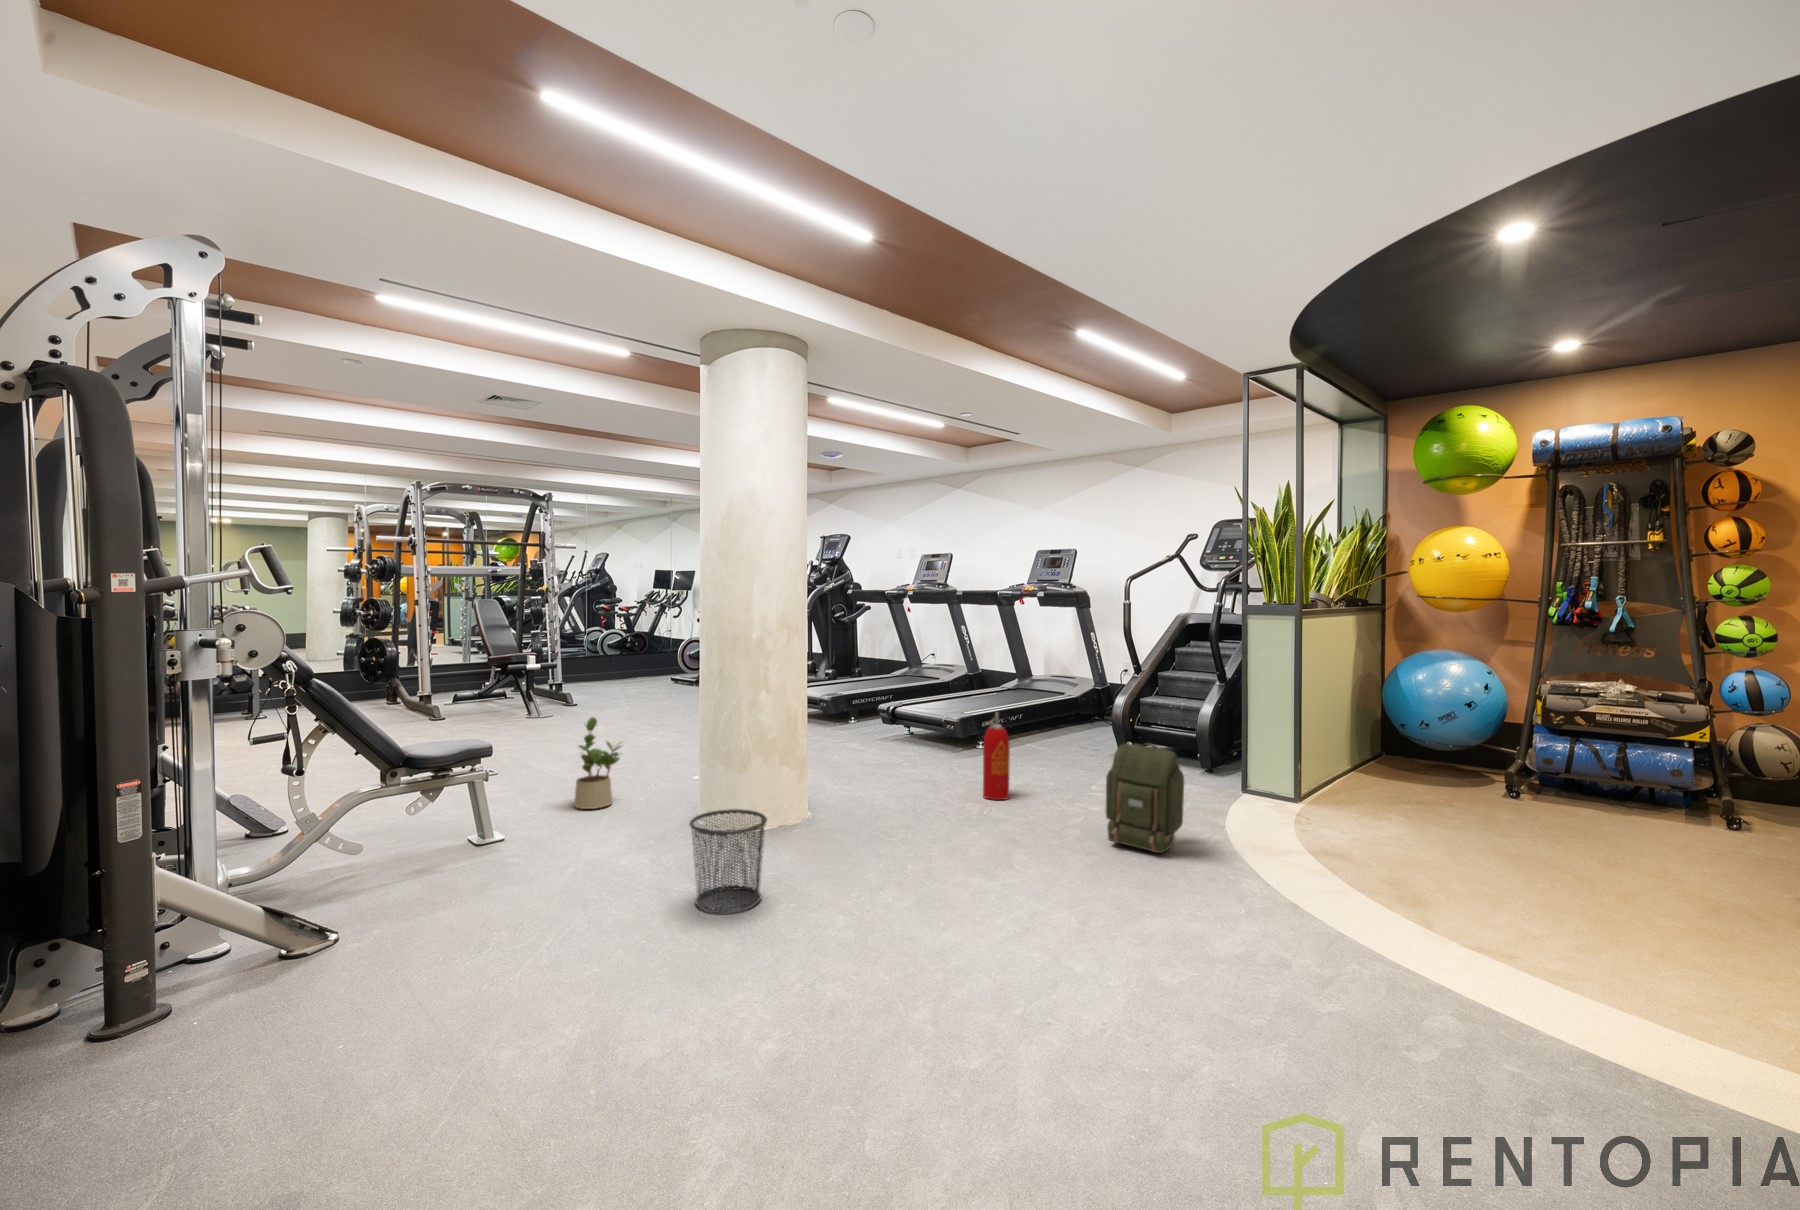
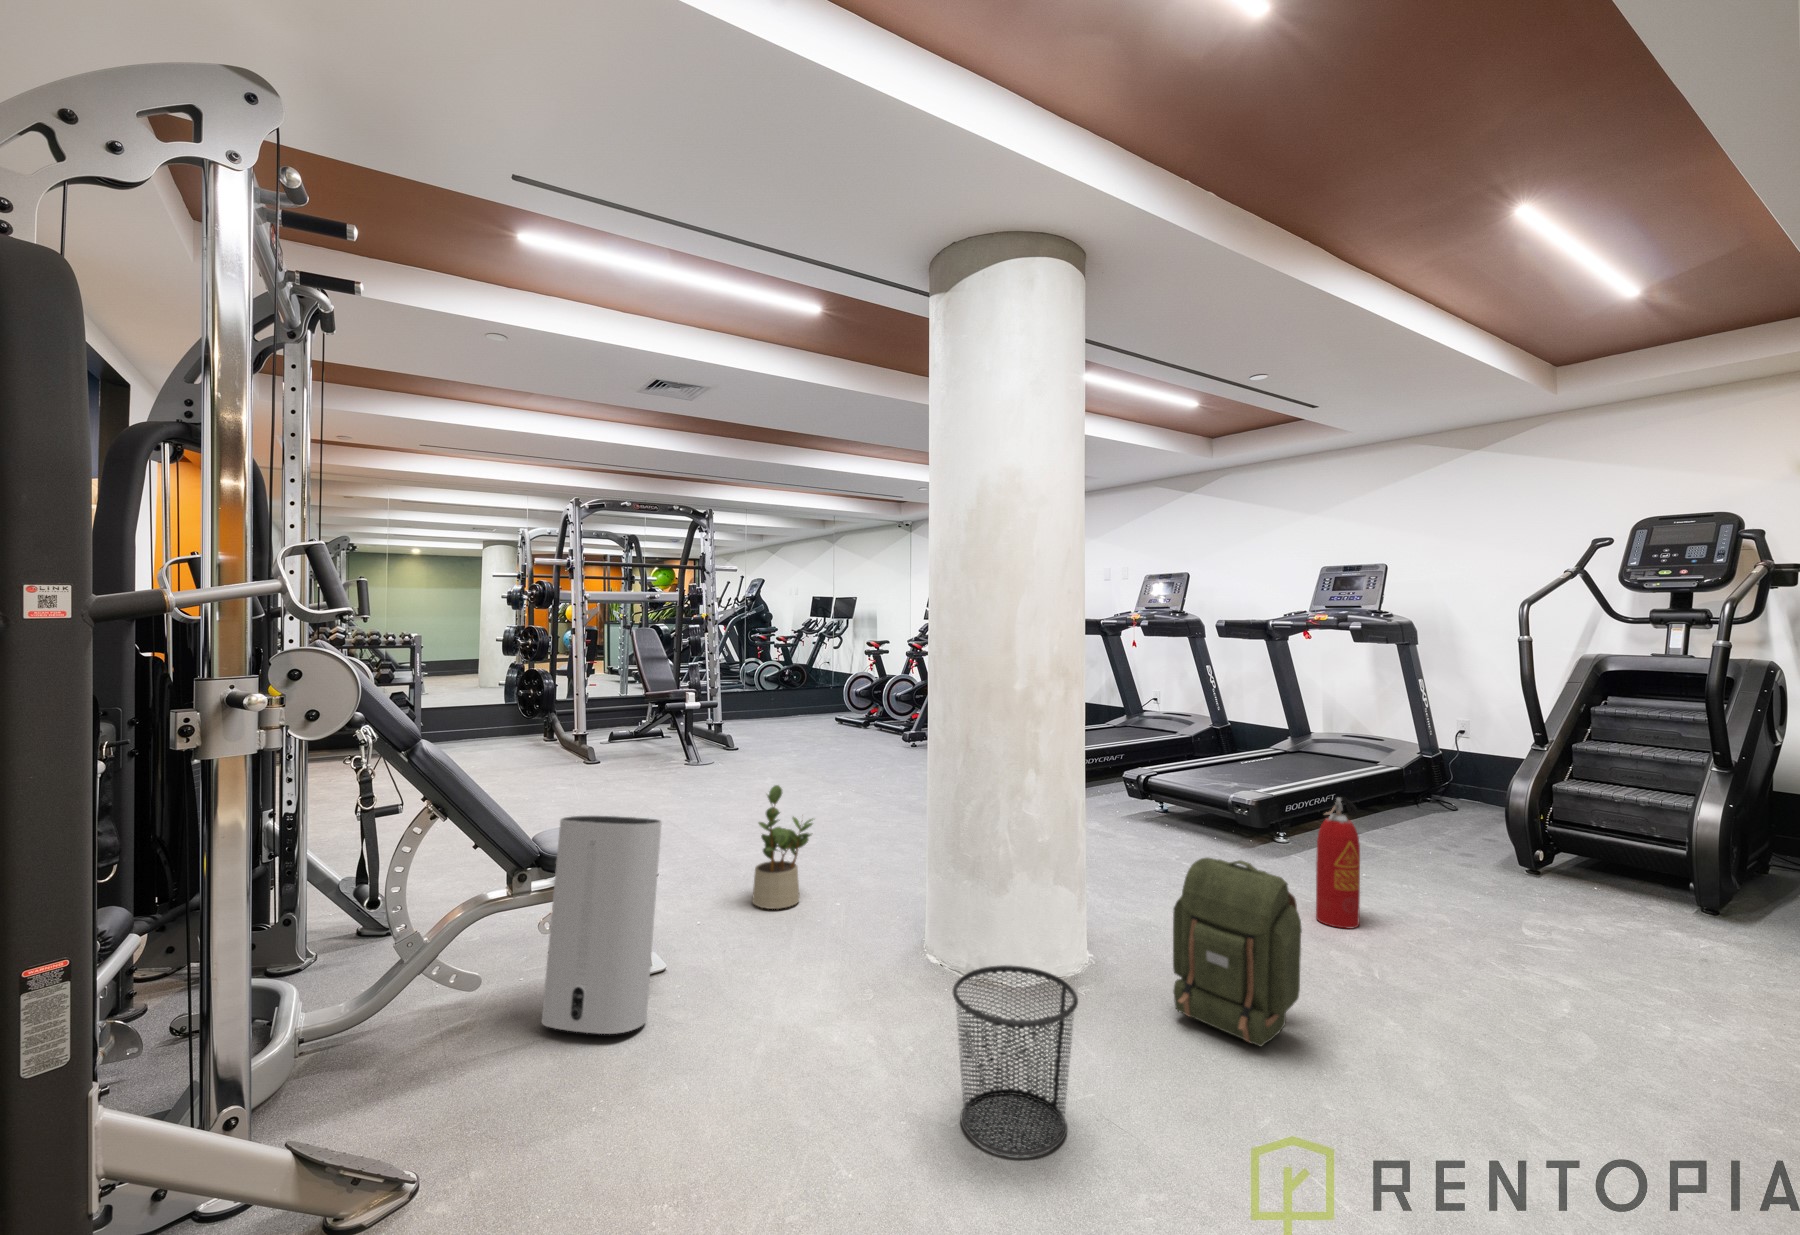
air purifier: none [408,733,497,878] -> present [542,815,661,1034]
backpack: present [1106,743,1184,853] -> present [1173,858,1302,1046]

